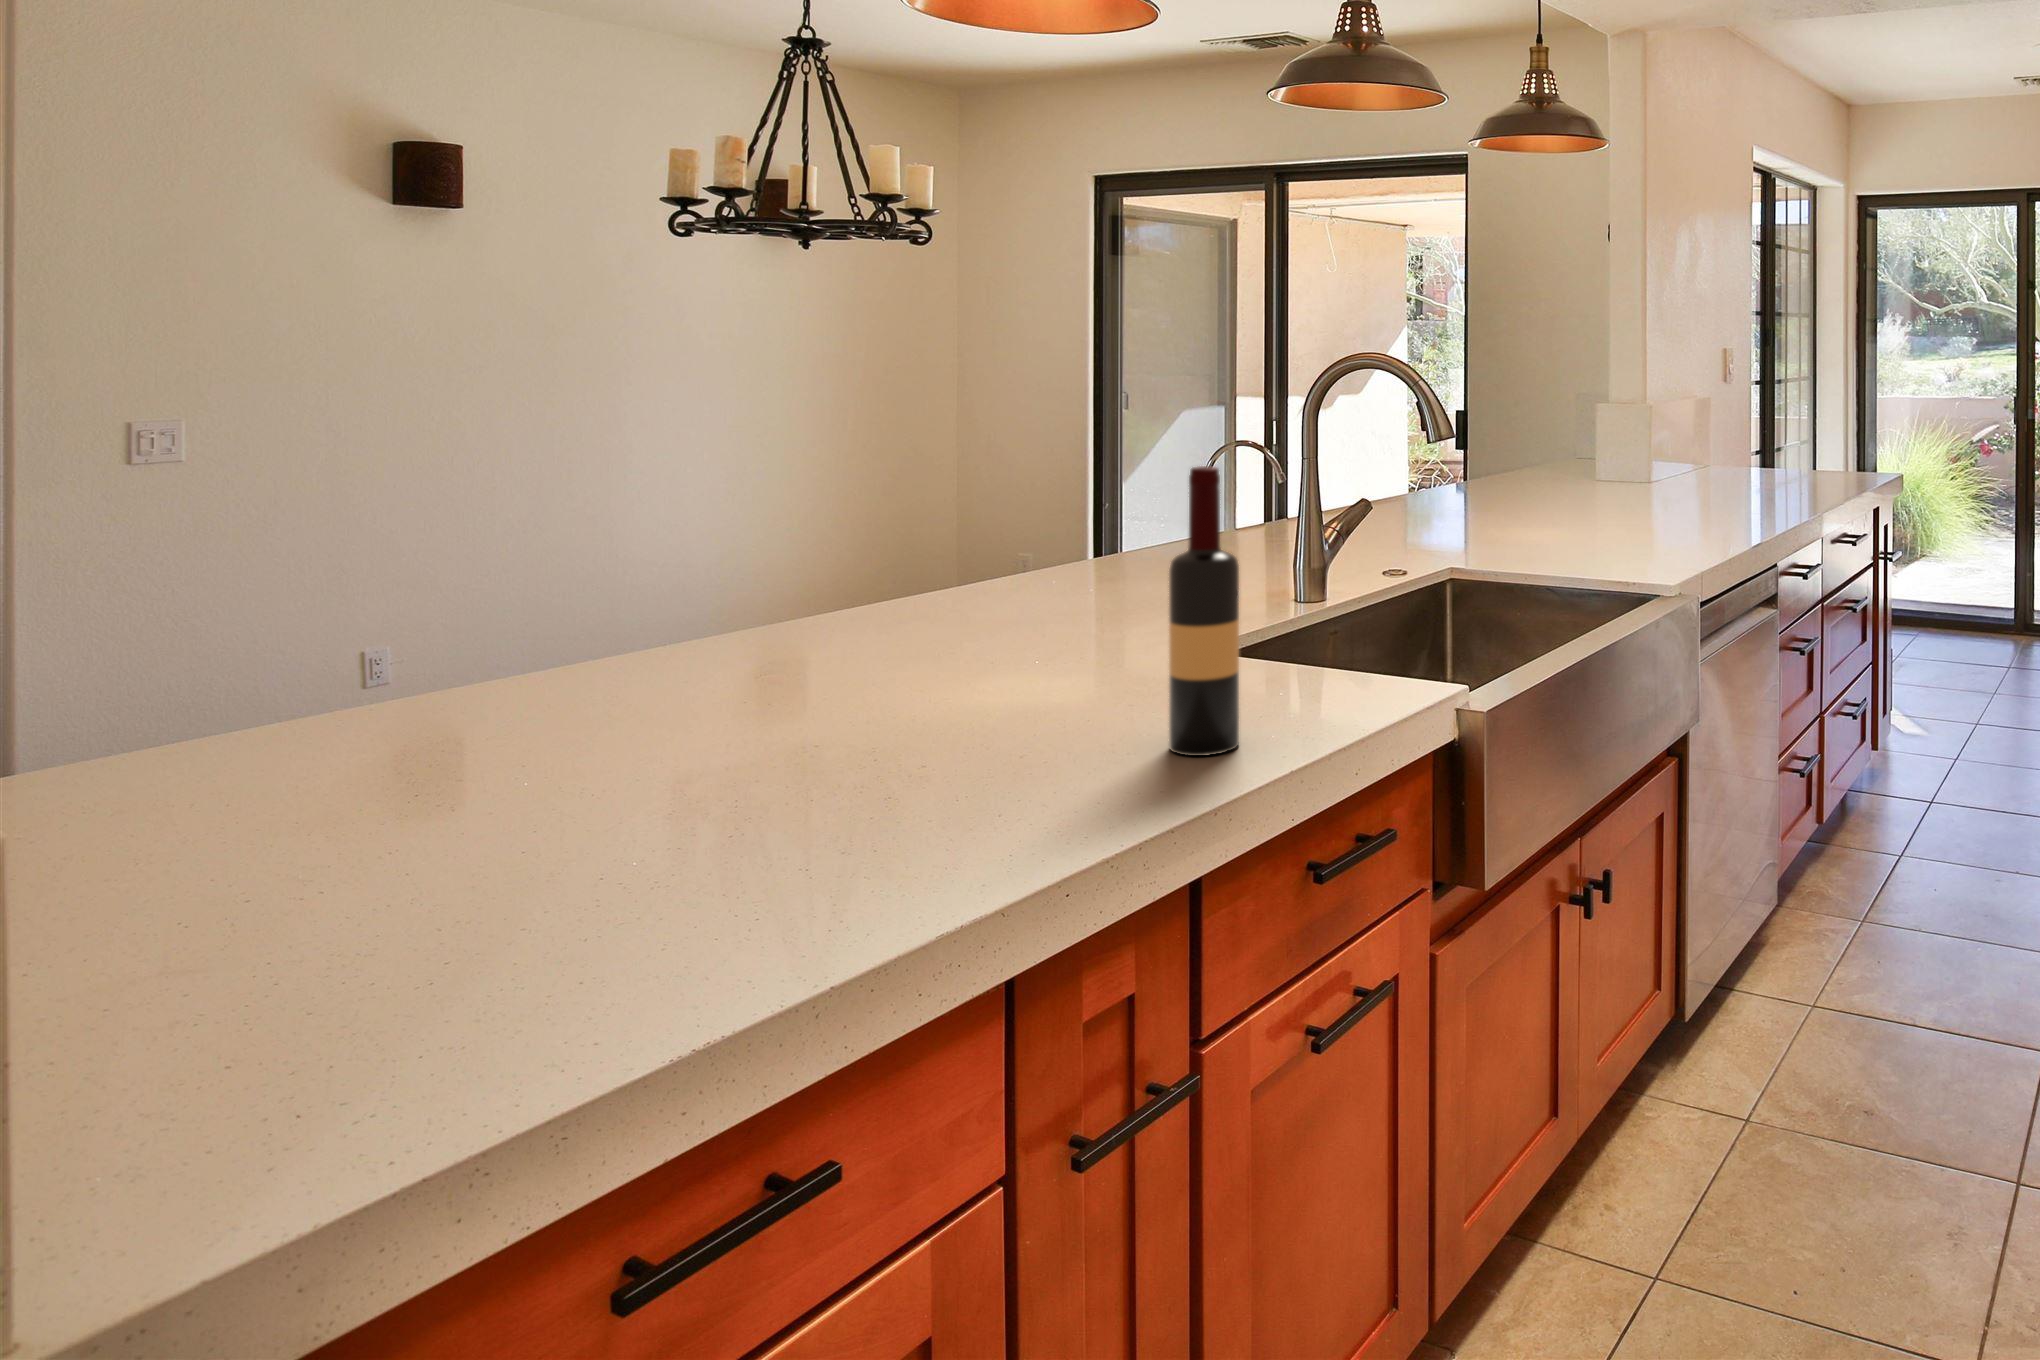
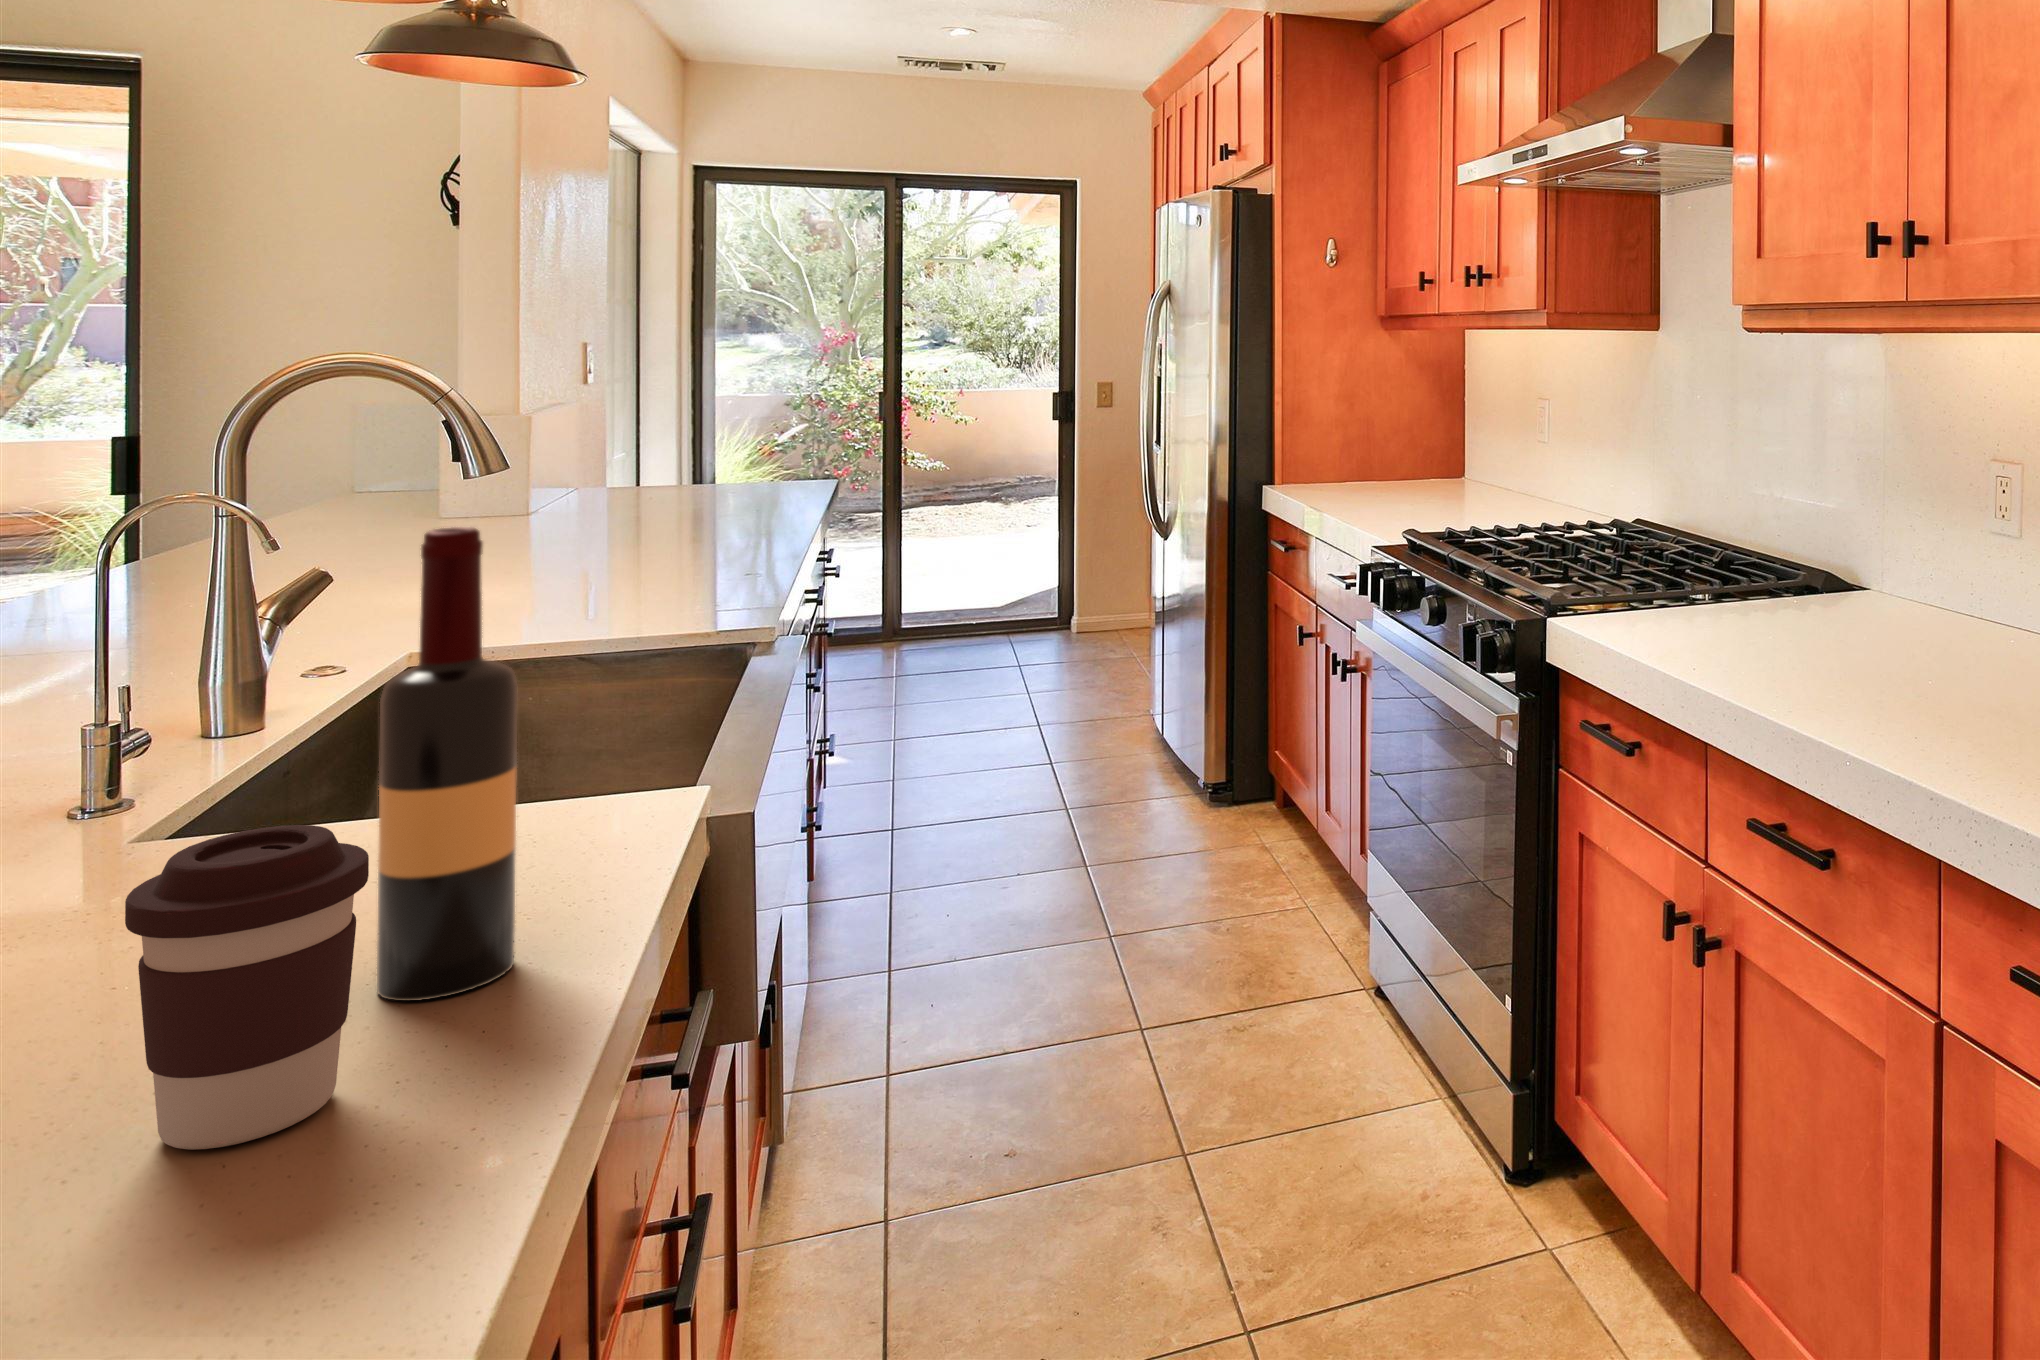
coffee cup: none [1004,625,1110,793] -> present [125,825,369,1150]

